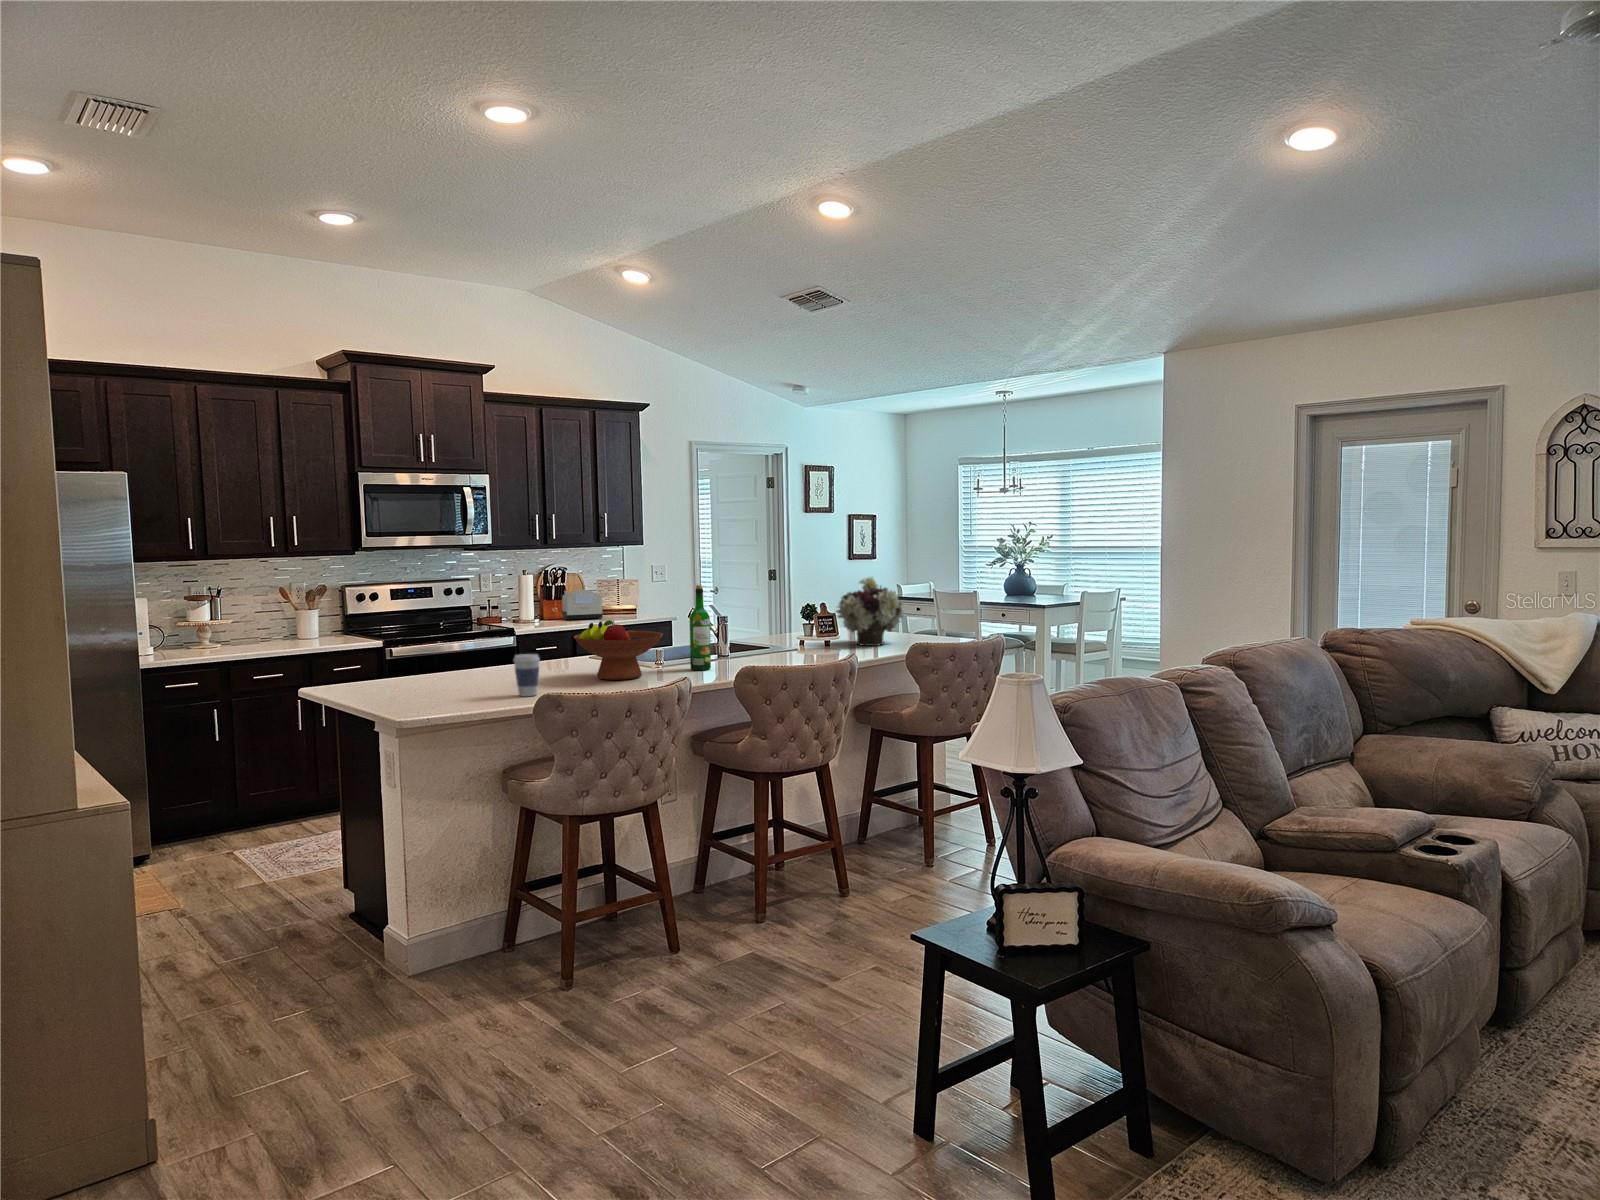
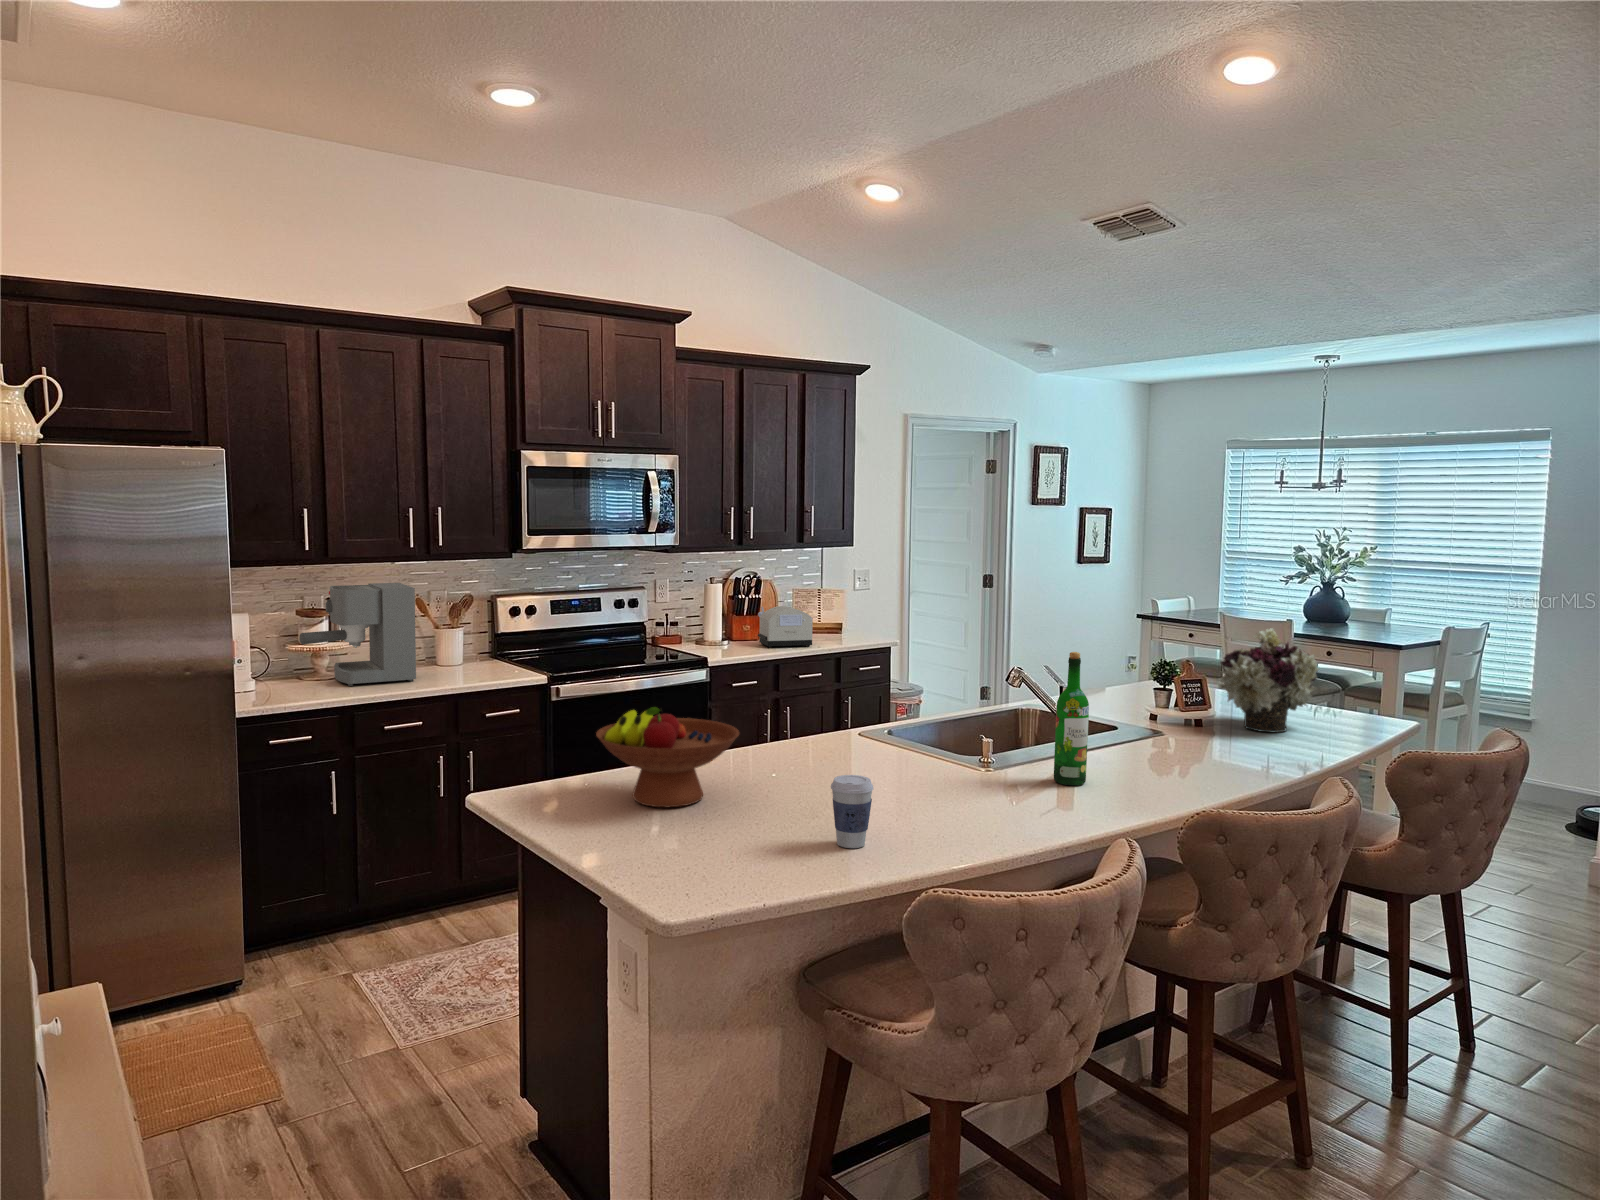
coffee maker: none [187,574,280,649] -> present [299,583,416,686]
fruit bowl: present [573,620,663,680] -> present [596,707,739,807]

